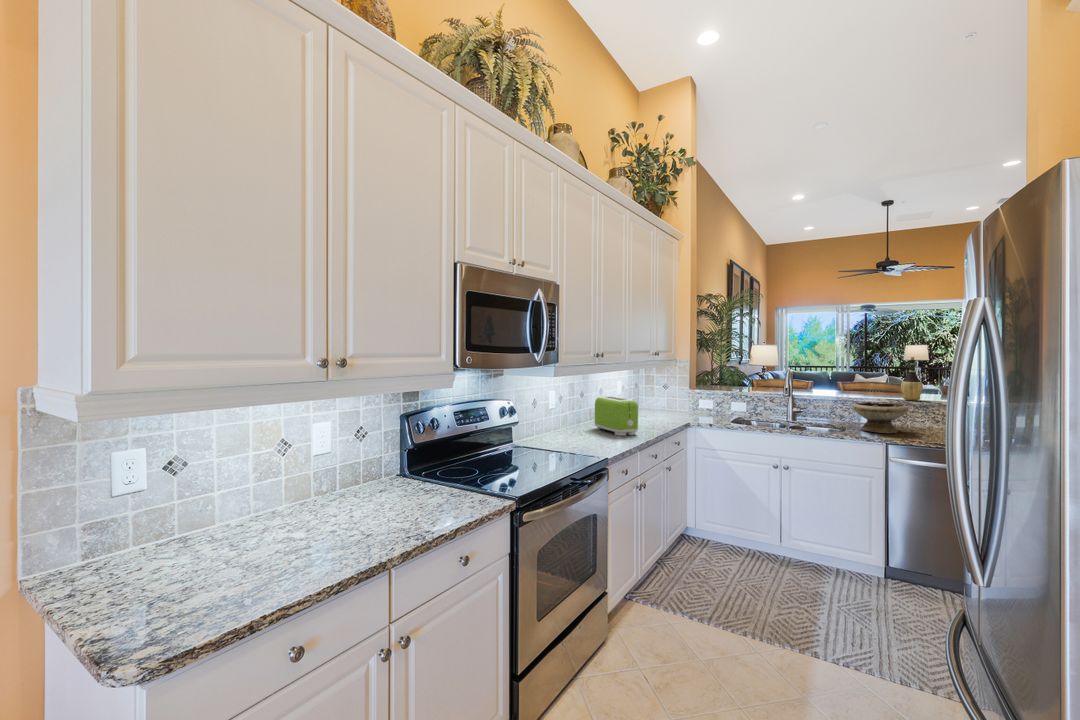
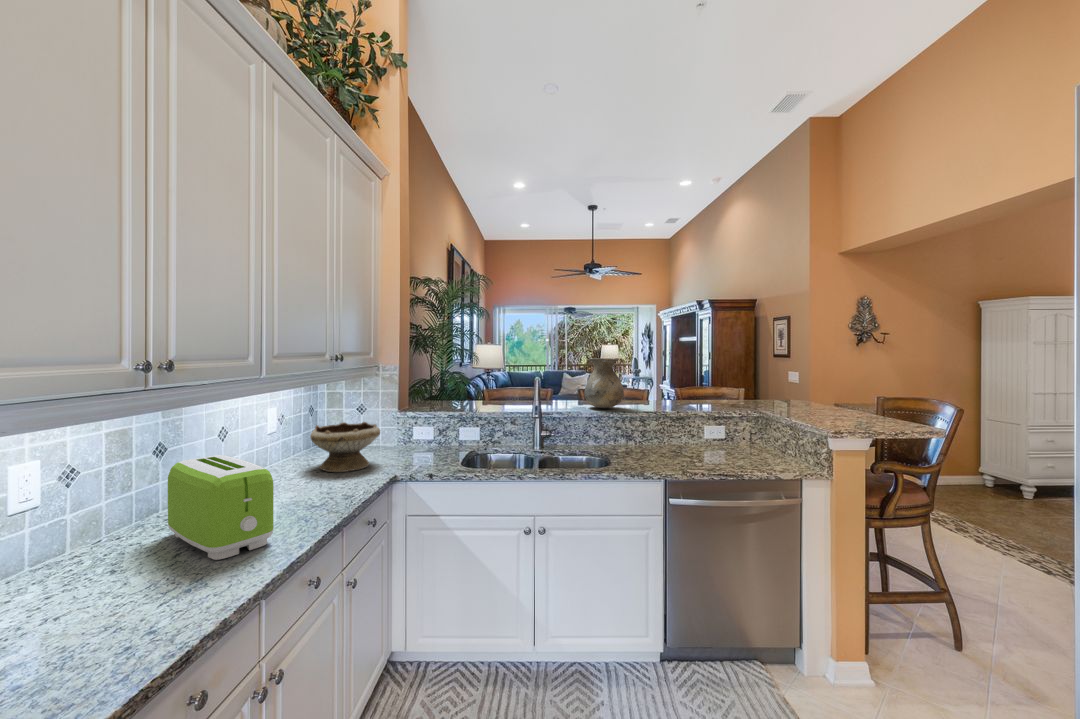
vase: none [837,356,874,396] -> present [584,358,624,408]
wine bottle: present [901,357,923,400] -> none [651,360,672,411]
bowl: present [853,402,907,433] -> present [310,422,380,472]

